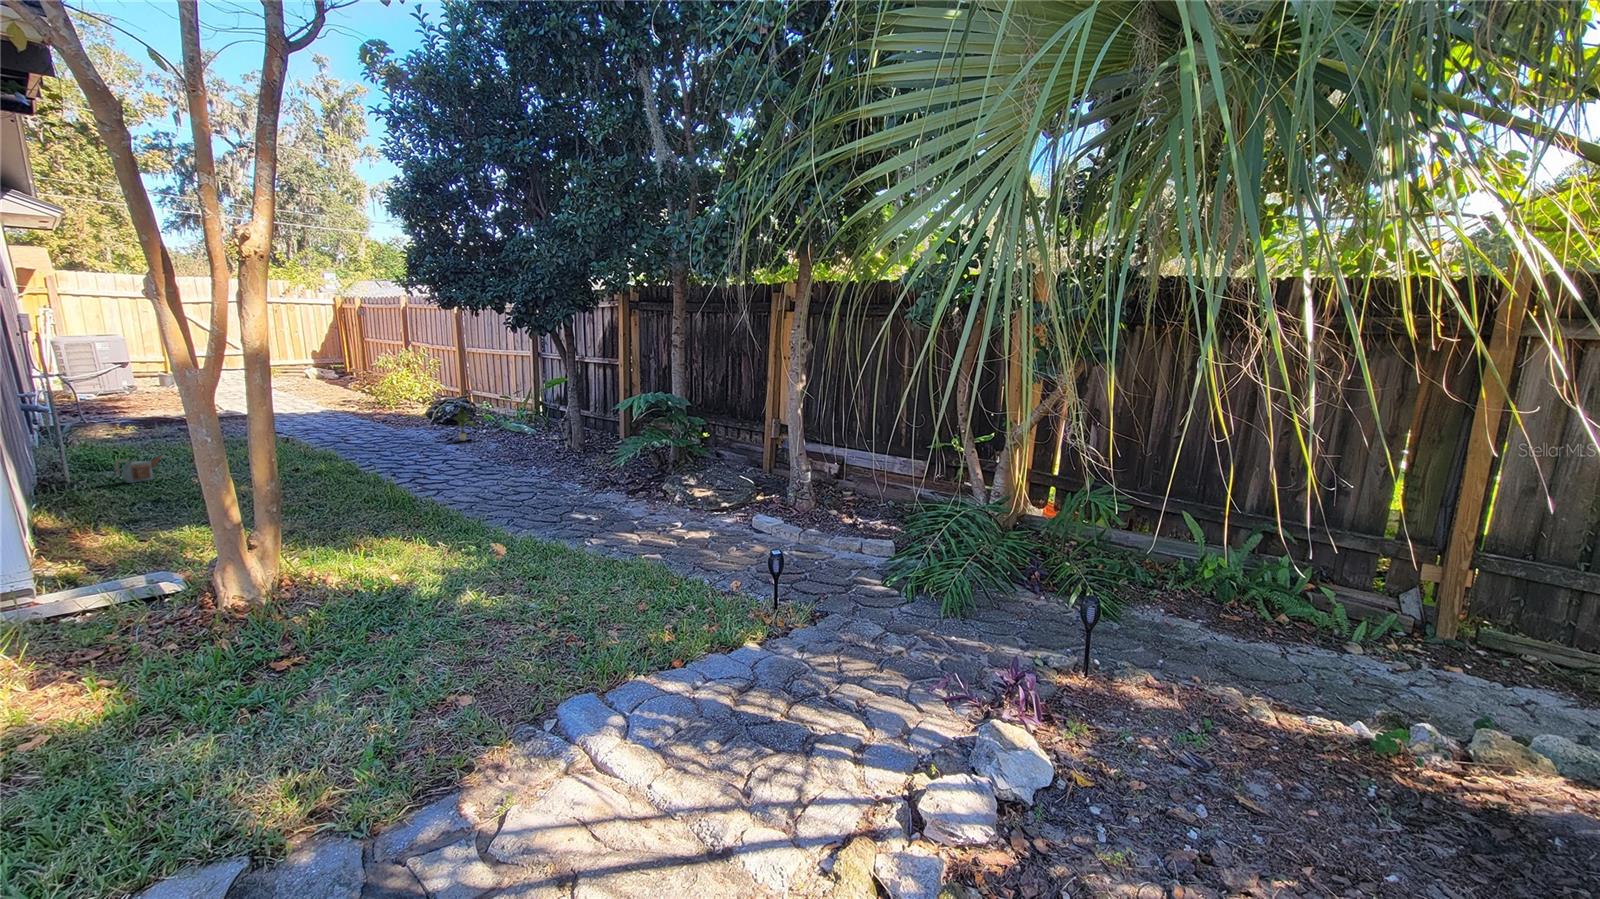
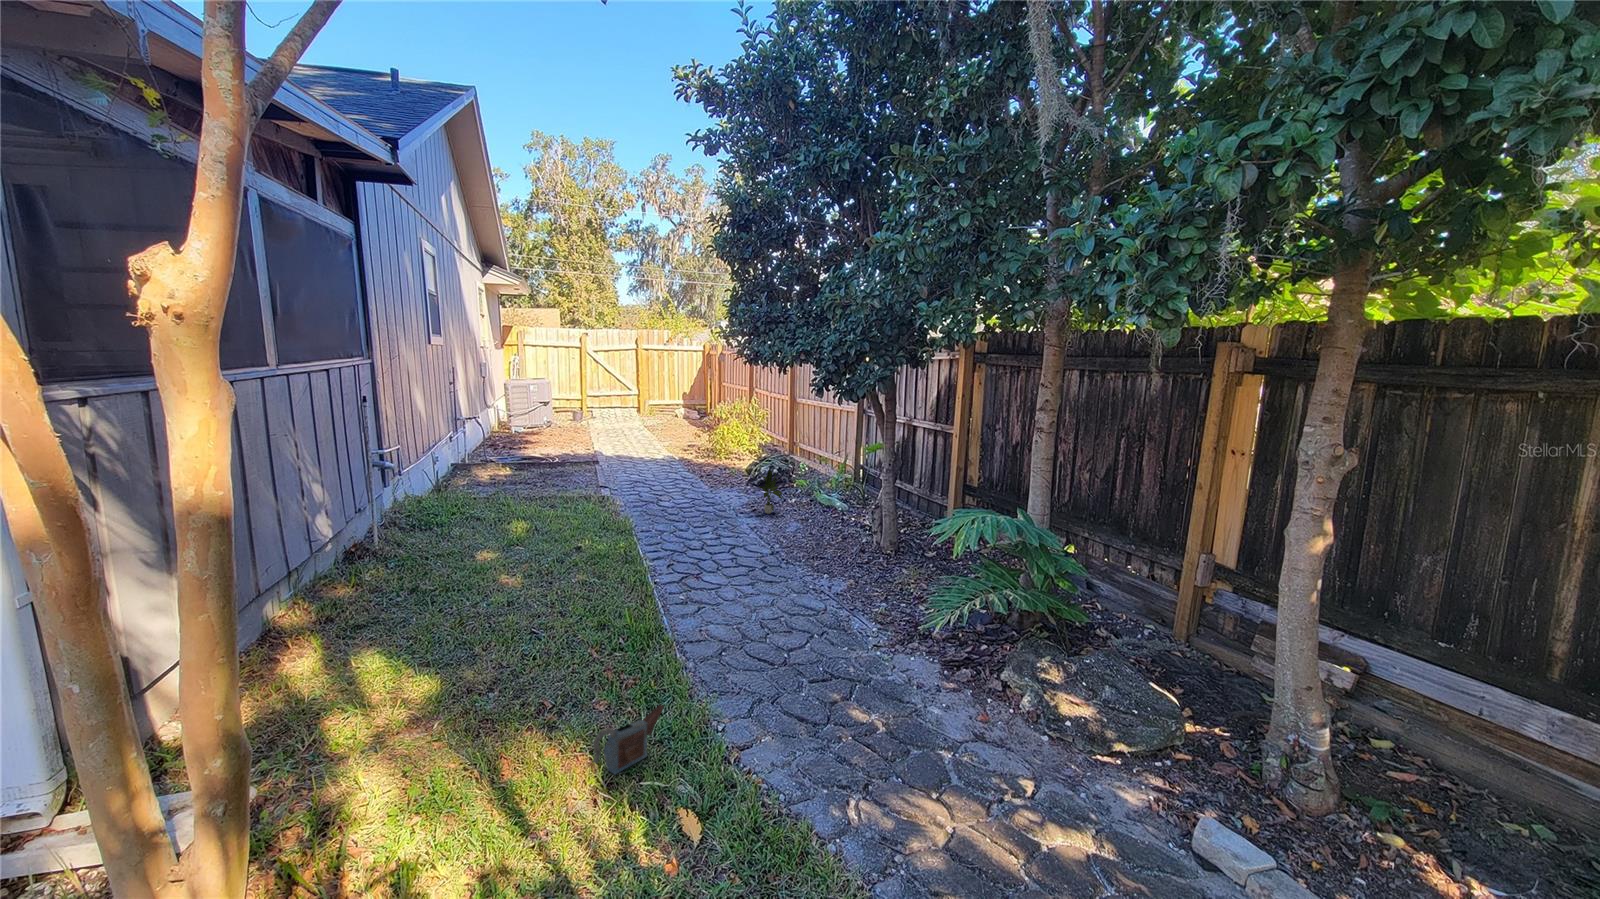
watering can: present [115,455,162,483] -> present [593,705,664,774]

